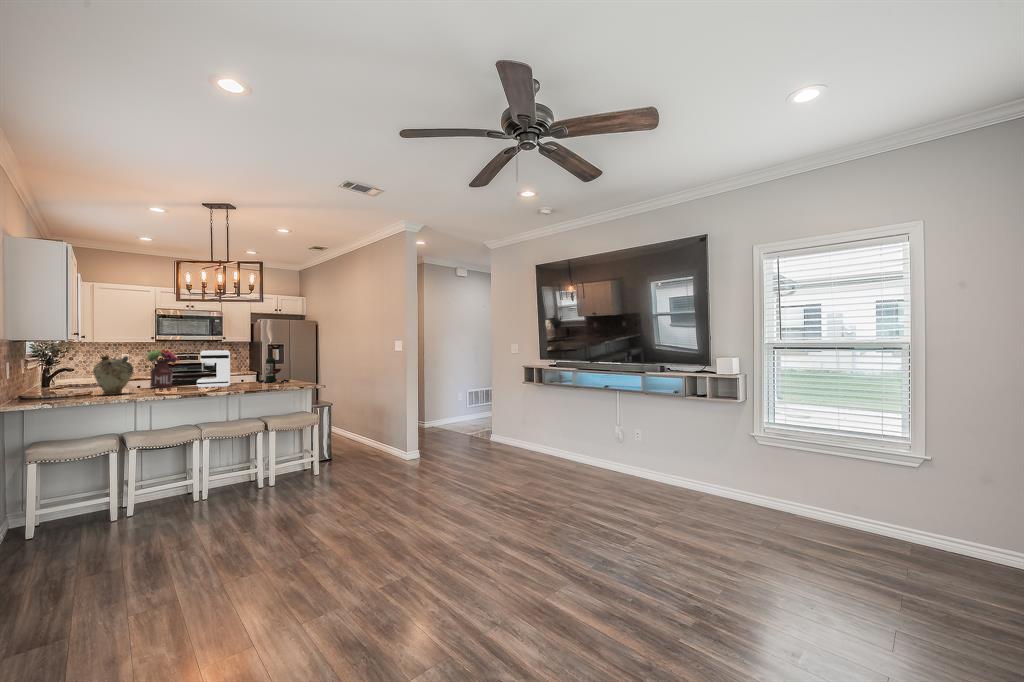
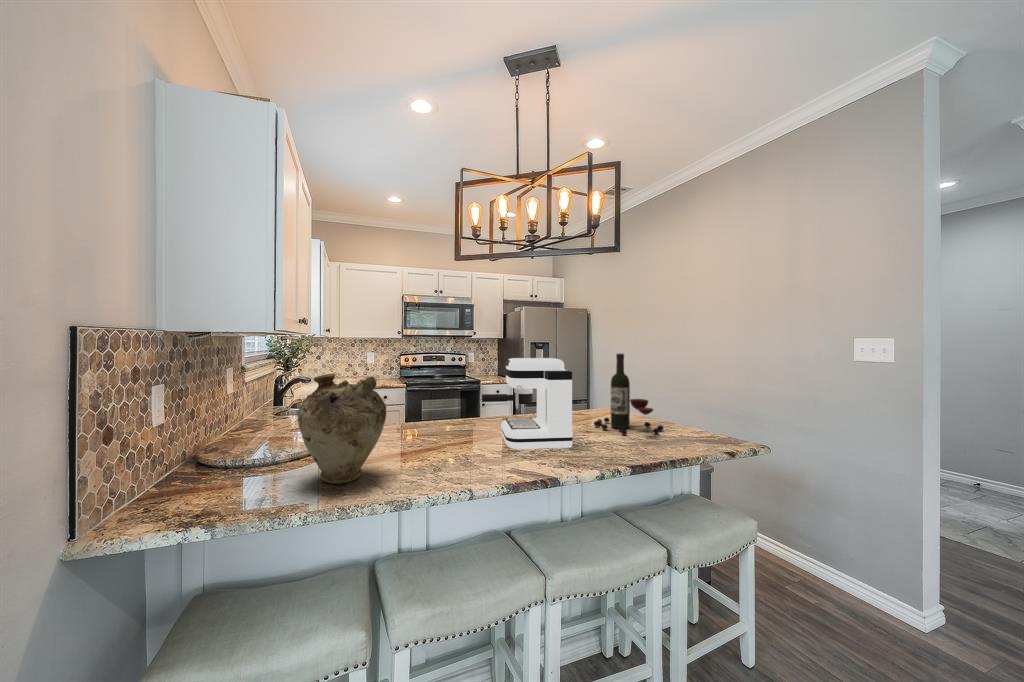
flower arrangement: present [147,349,179,388] -> none [405,352,462,436]

